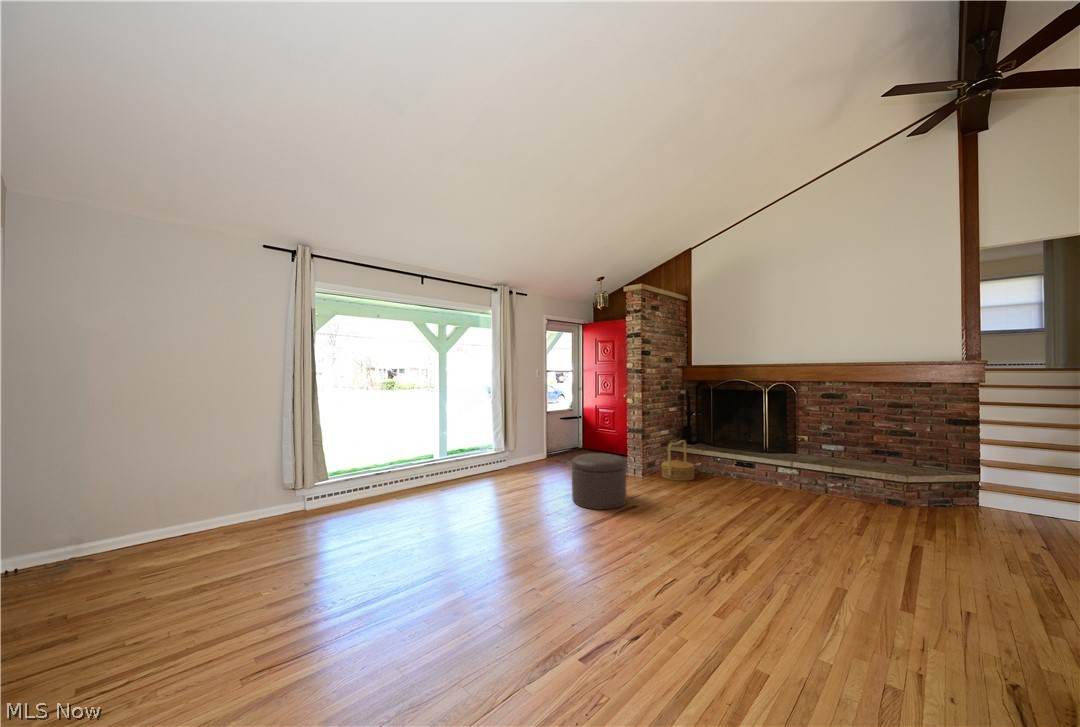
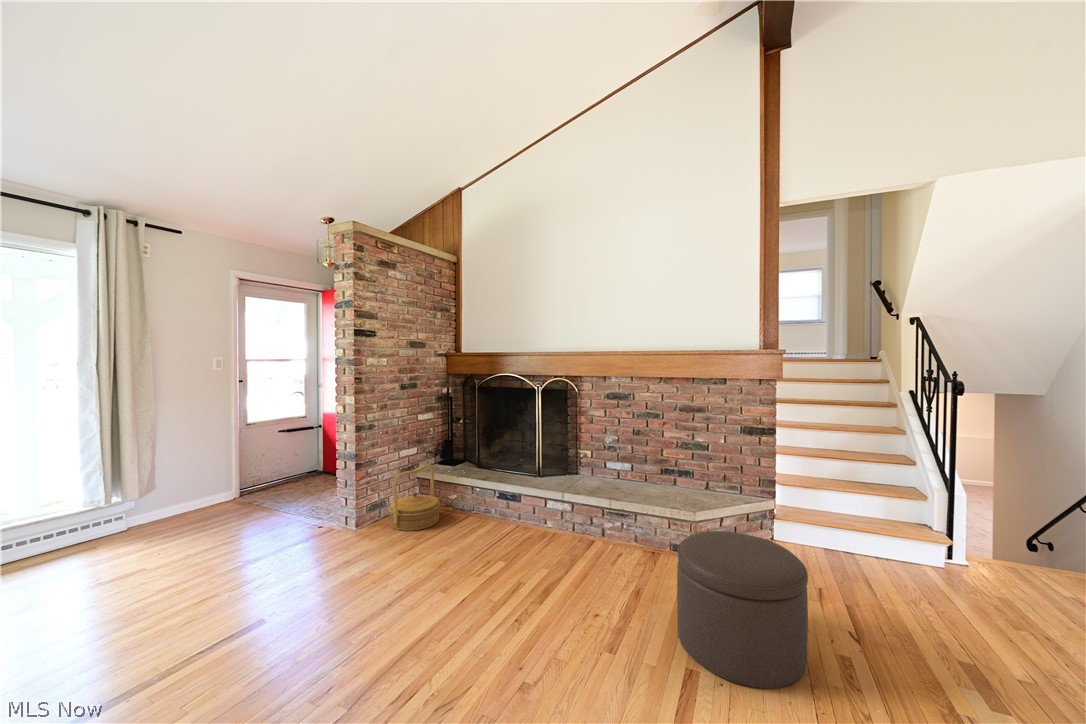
ottoman: present [572,453,626,509] -> present [677,531,808,688]

